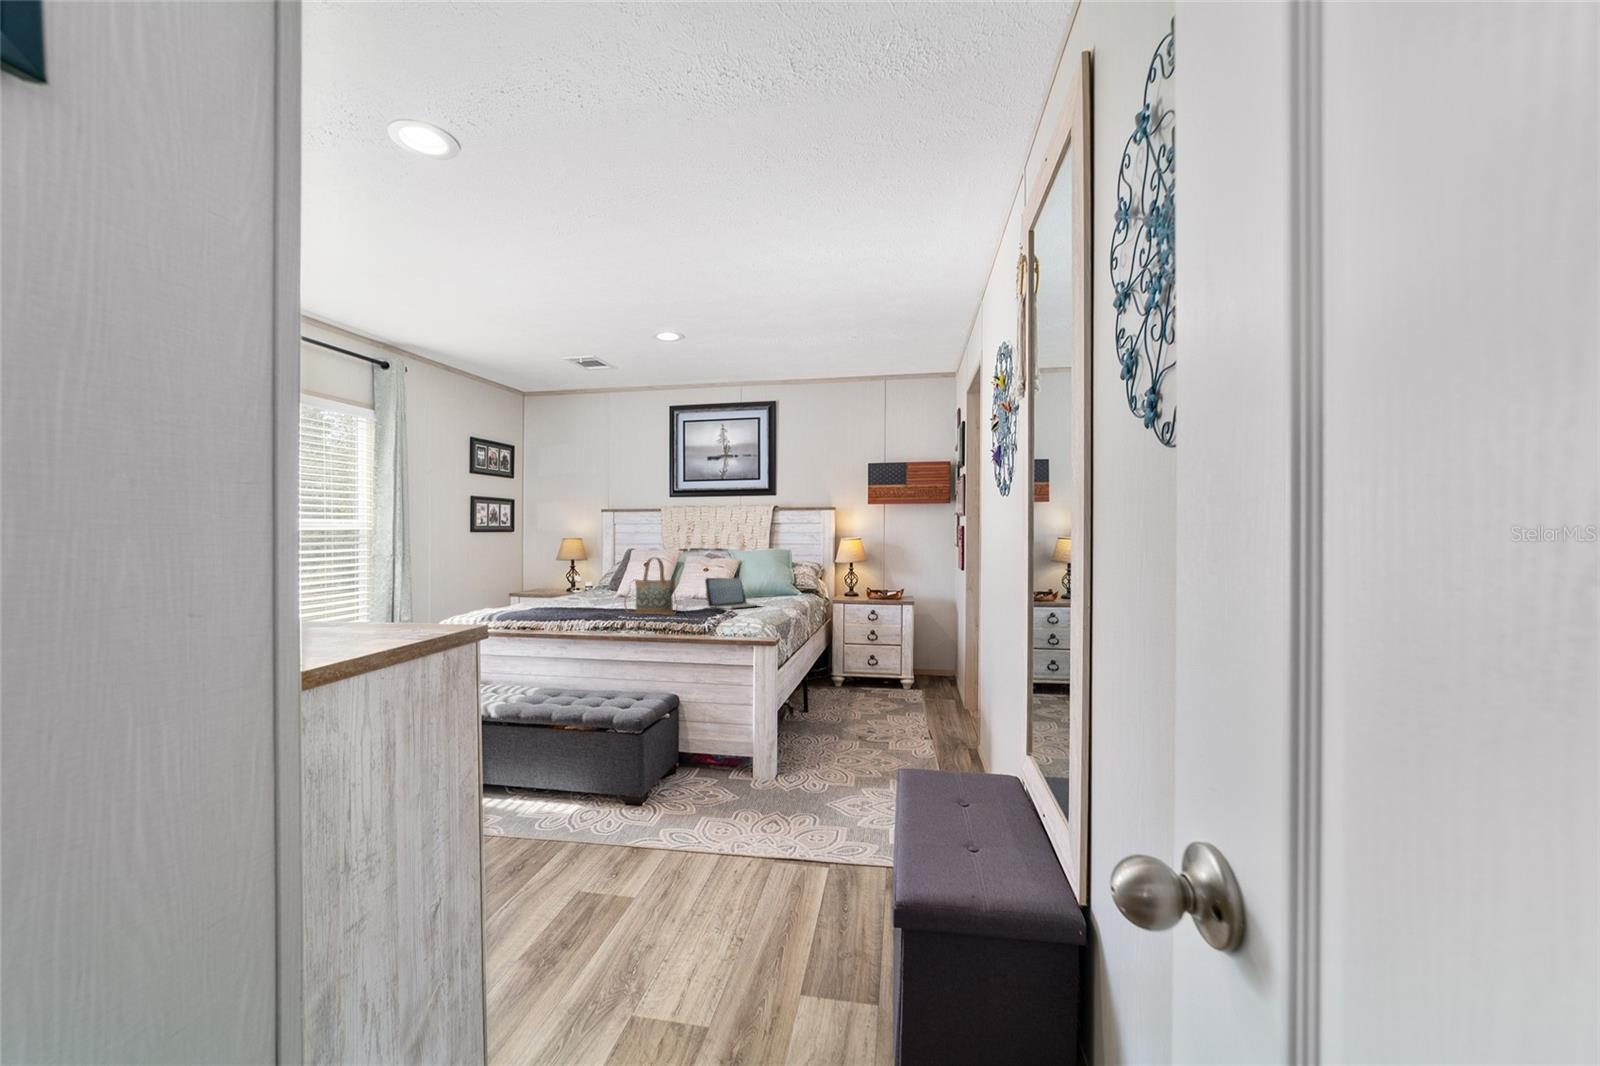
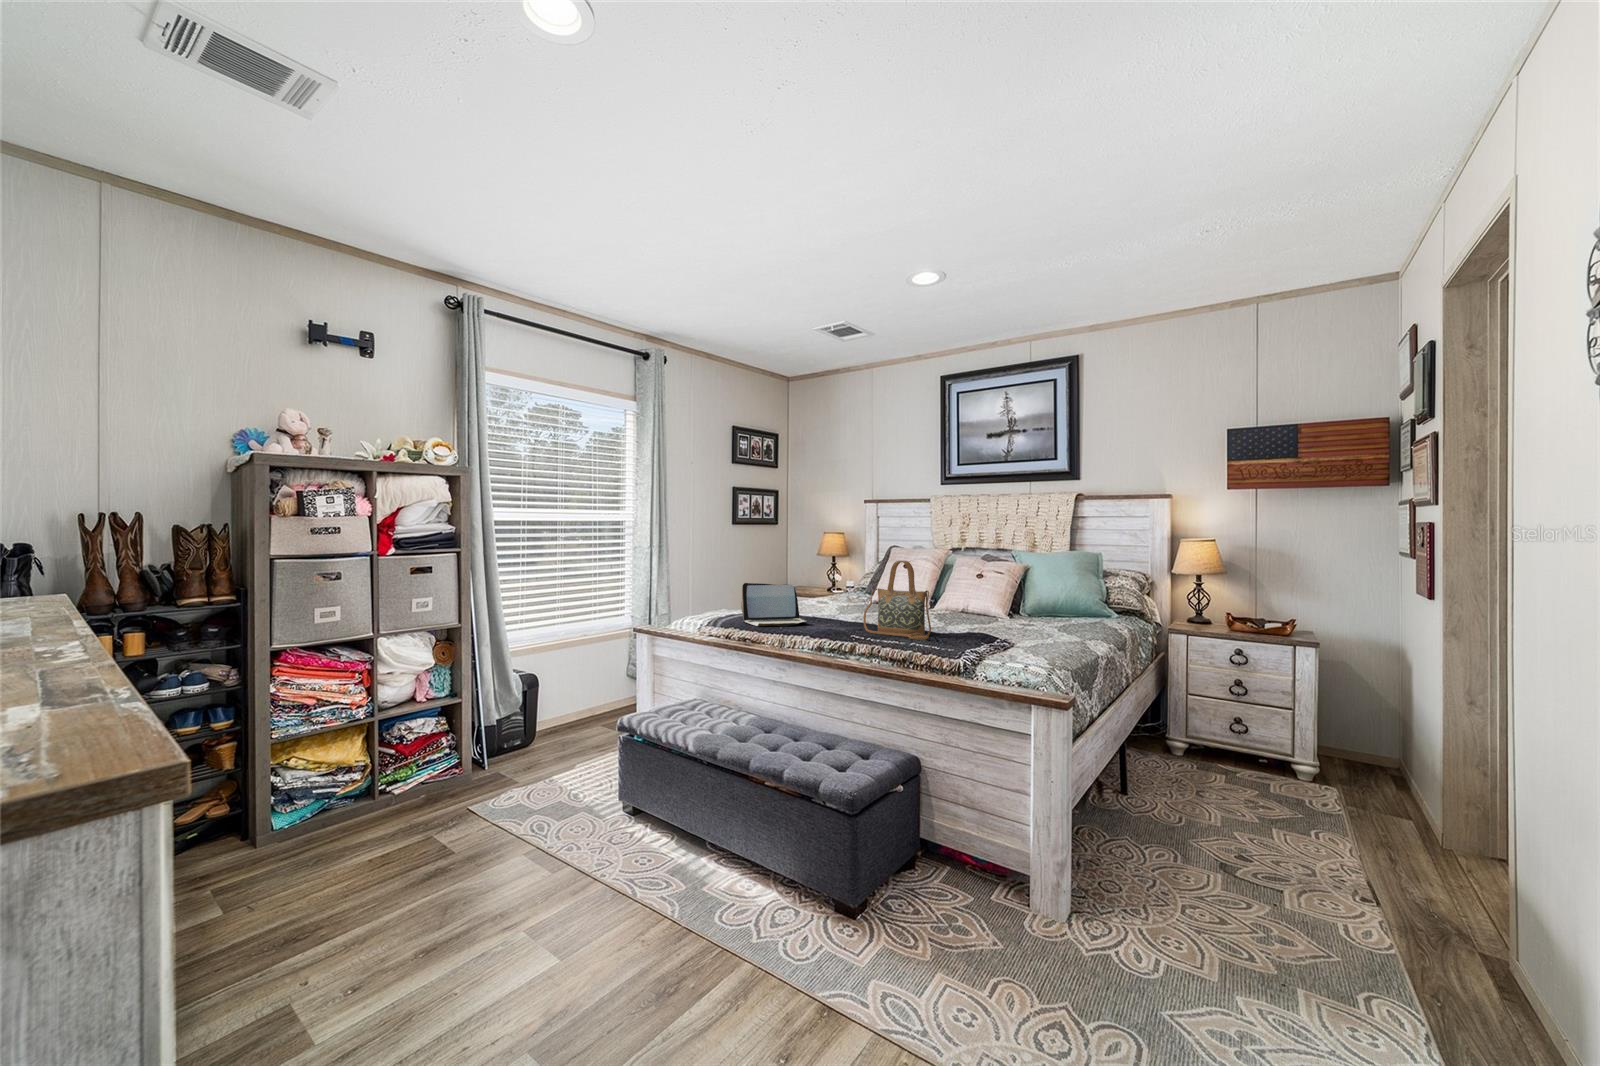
laptop: present [705,578,757,609] -> present [741,583,809,626]

